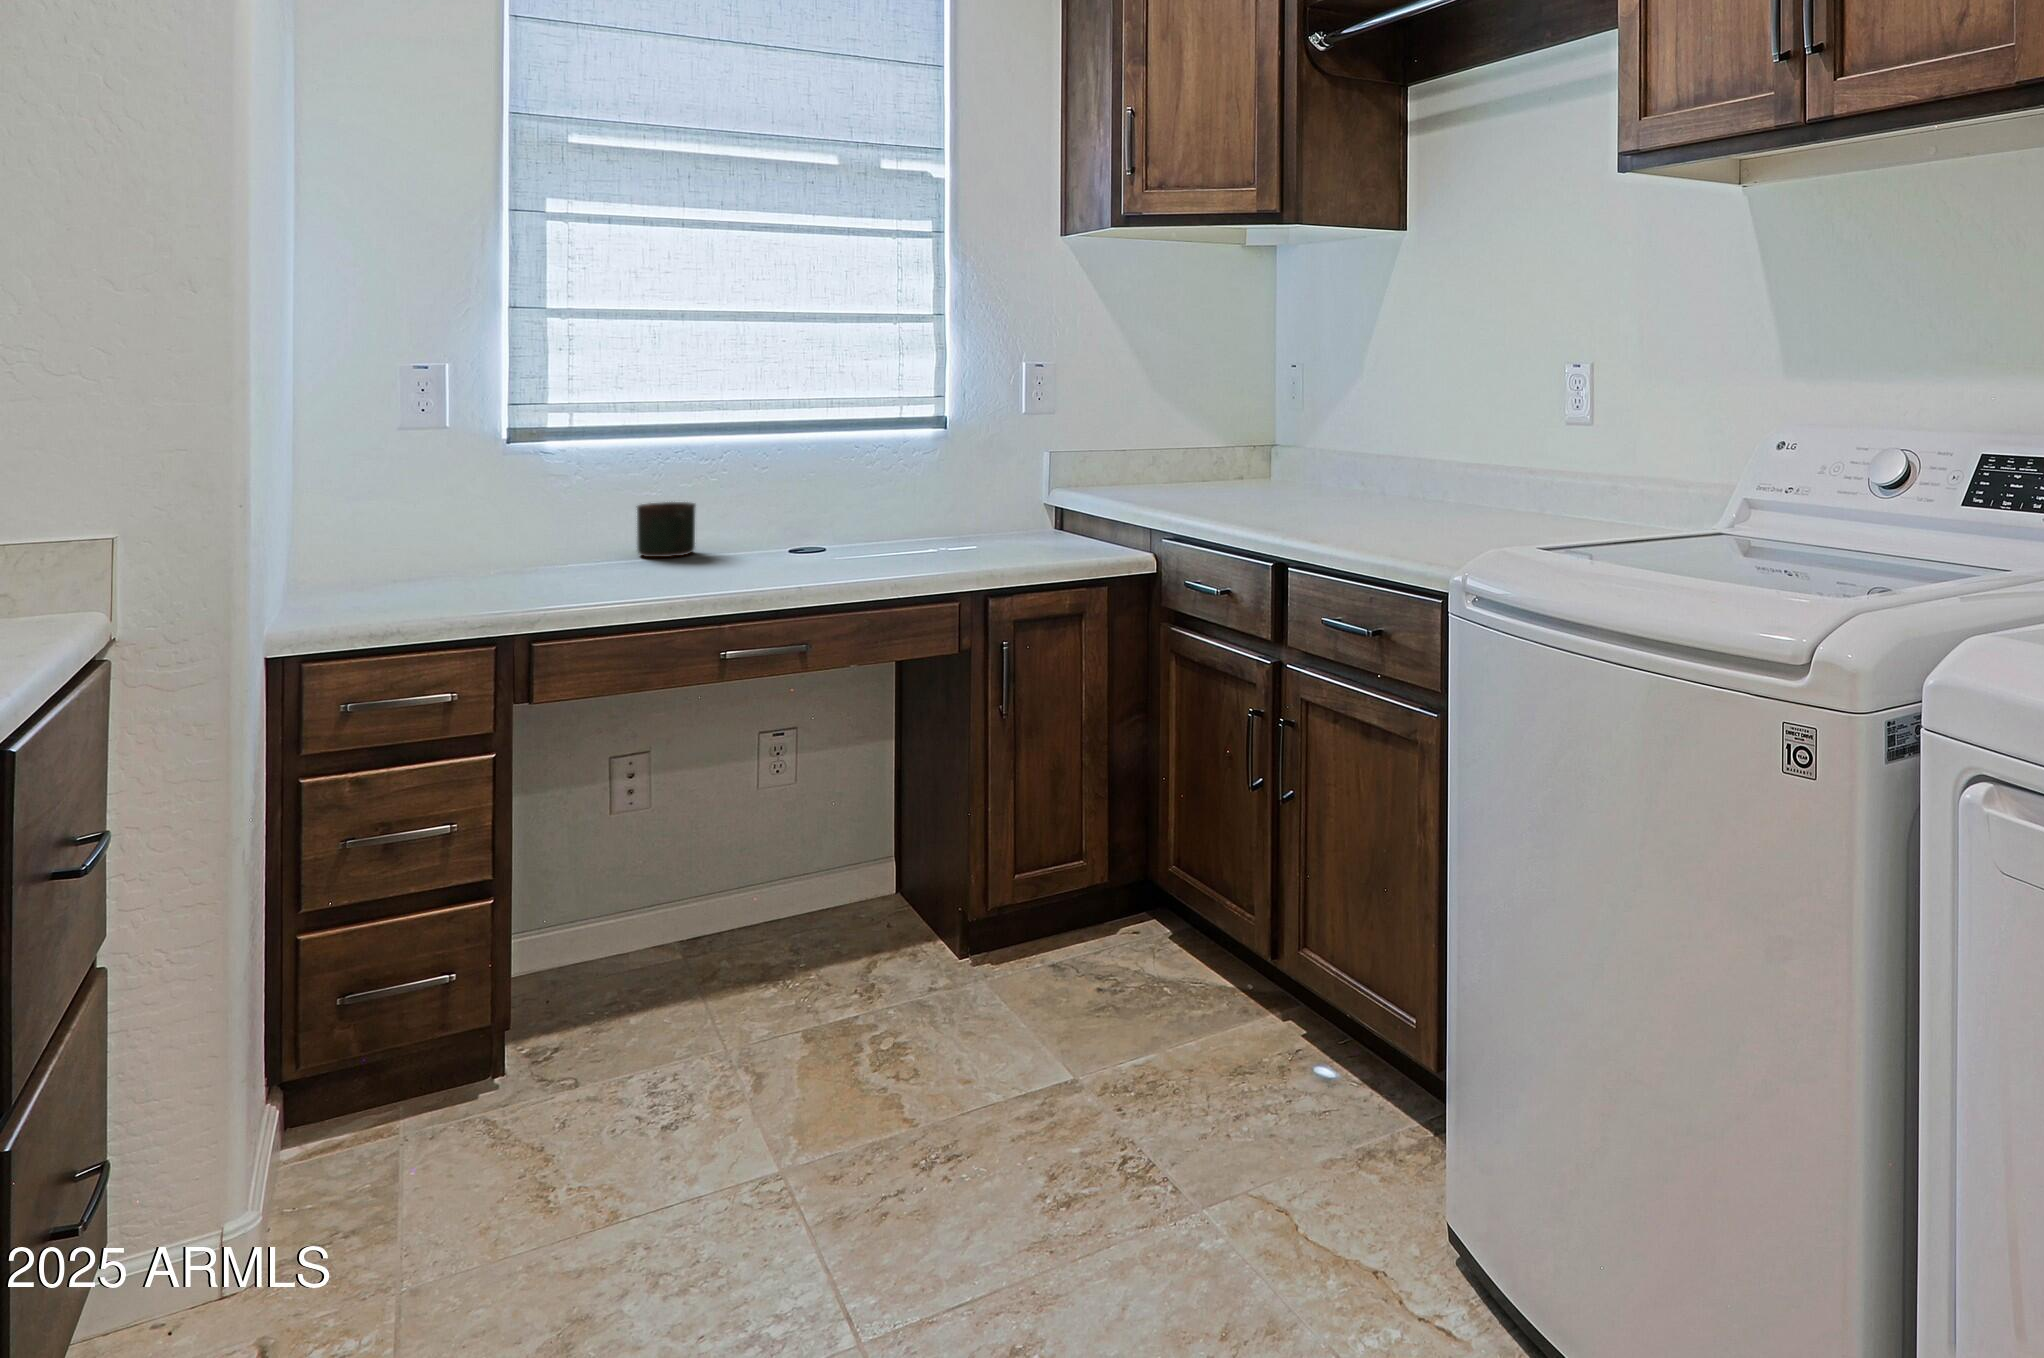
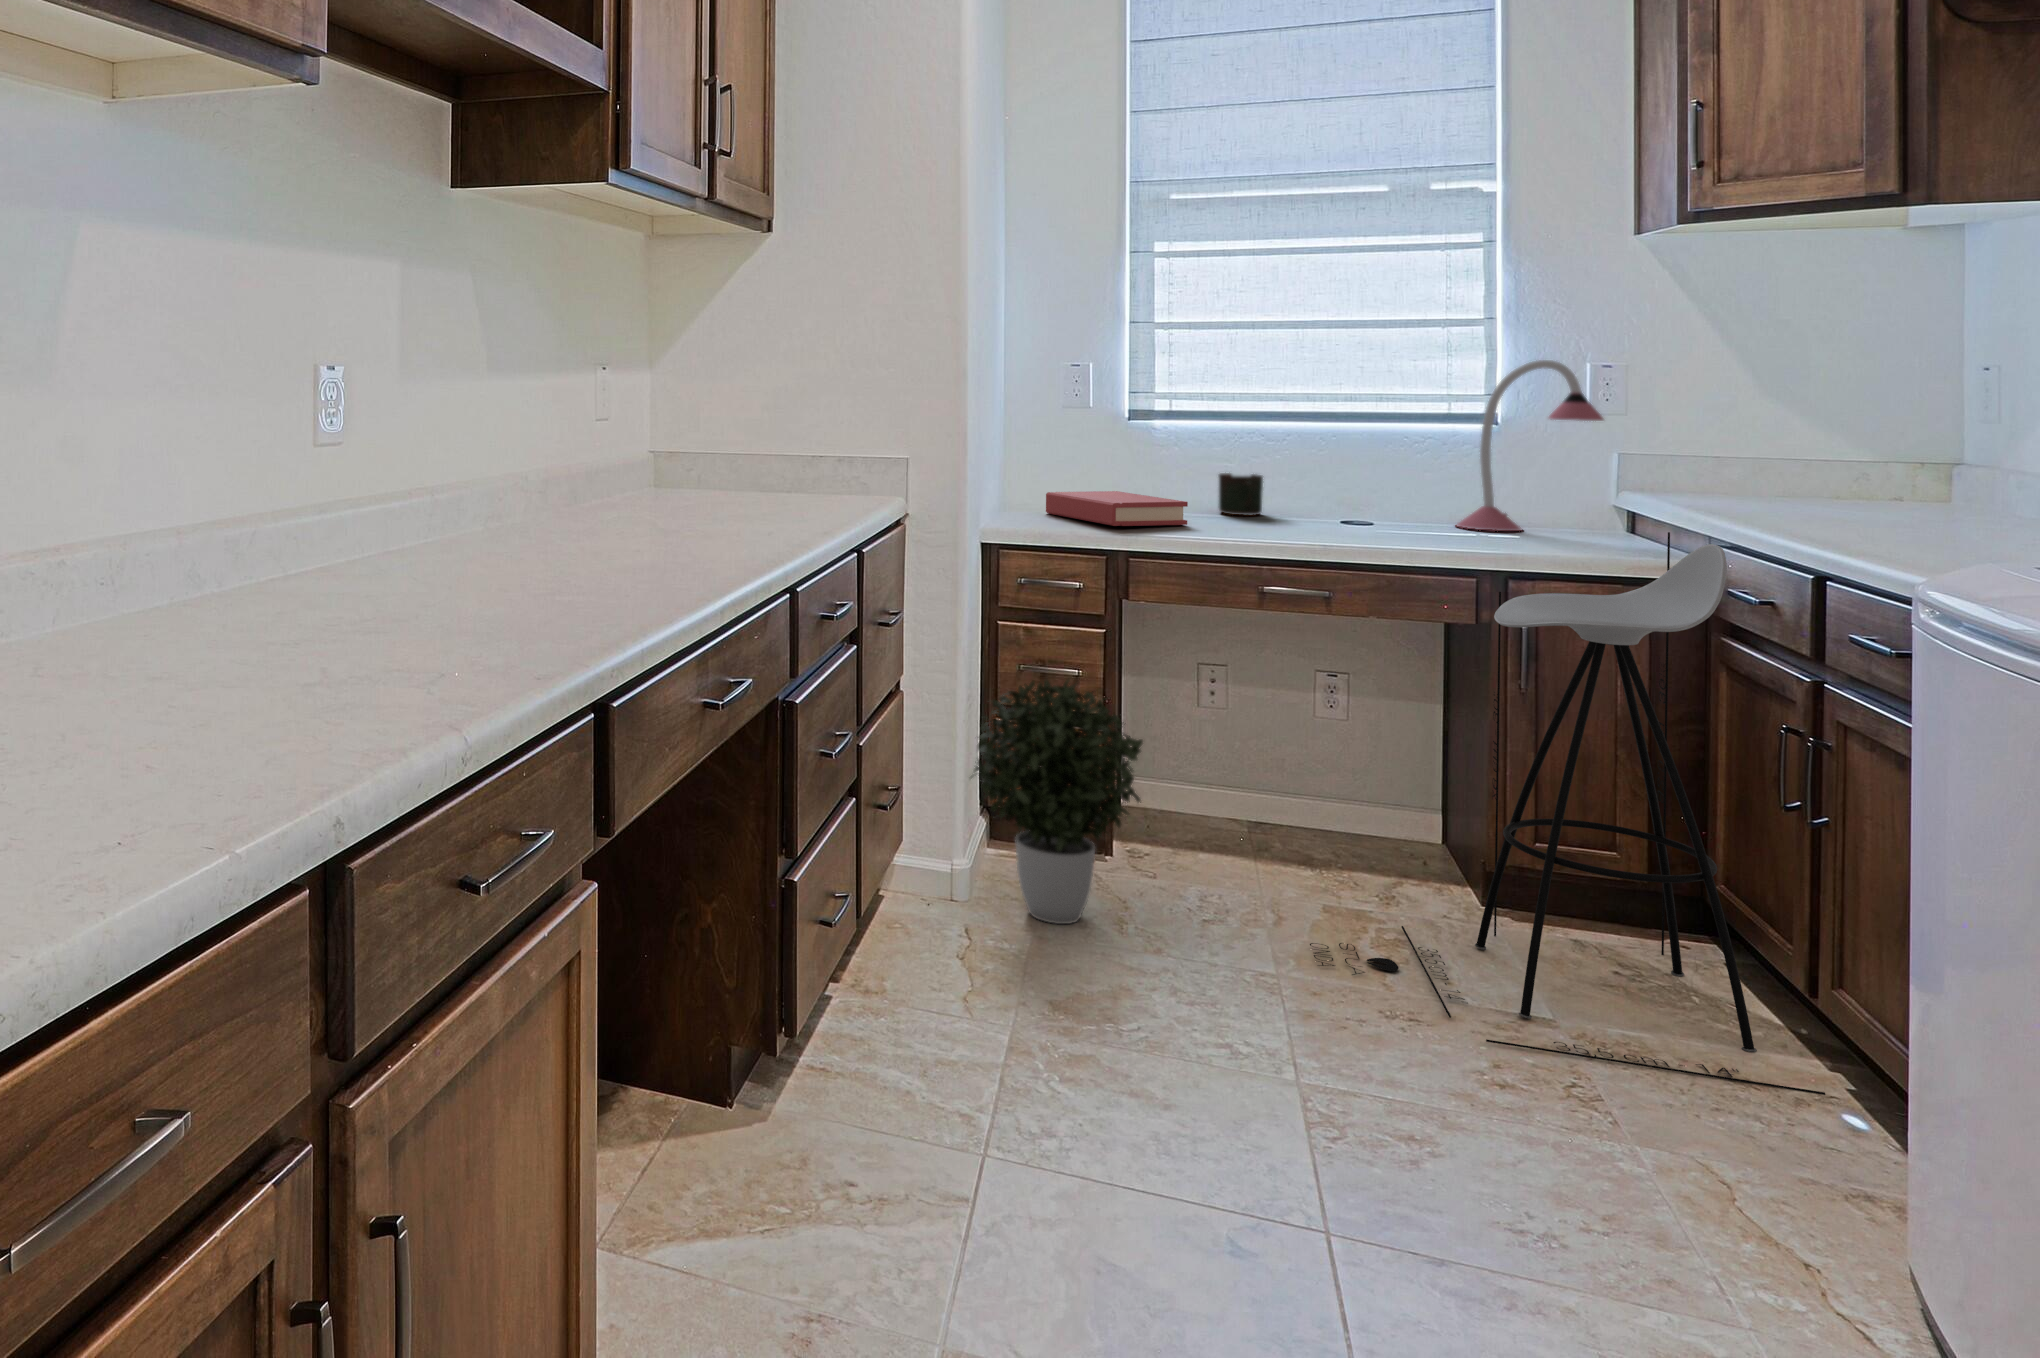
desk lamp: none [912,359,1048,544] -> present [1457,360,1603,531]
stool: none [808,532,1295,1142] -> present [1310,532,1825,1095]
hardback book: none [376,542,607,598] -> present [1046,491,1188,526]
potted plant: none [272,846,585,1239] -> present [971,680,1143,924]

